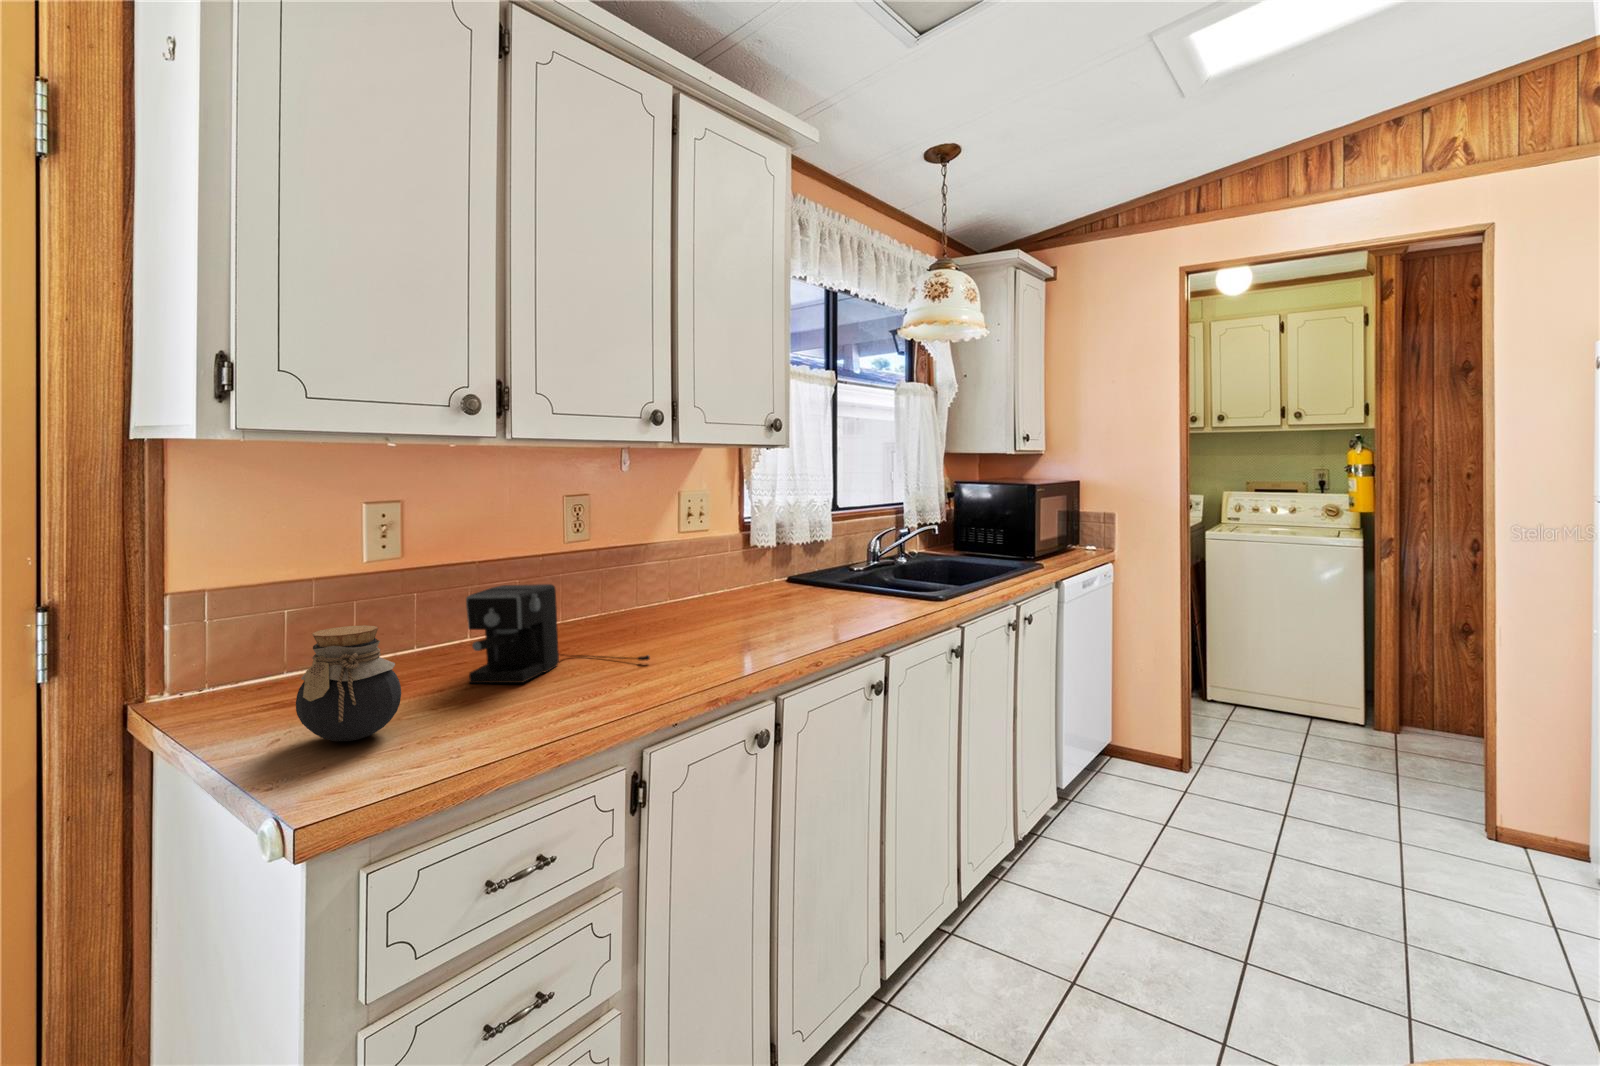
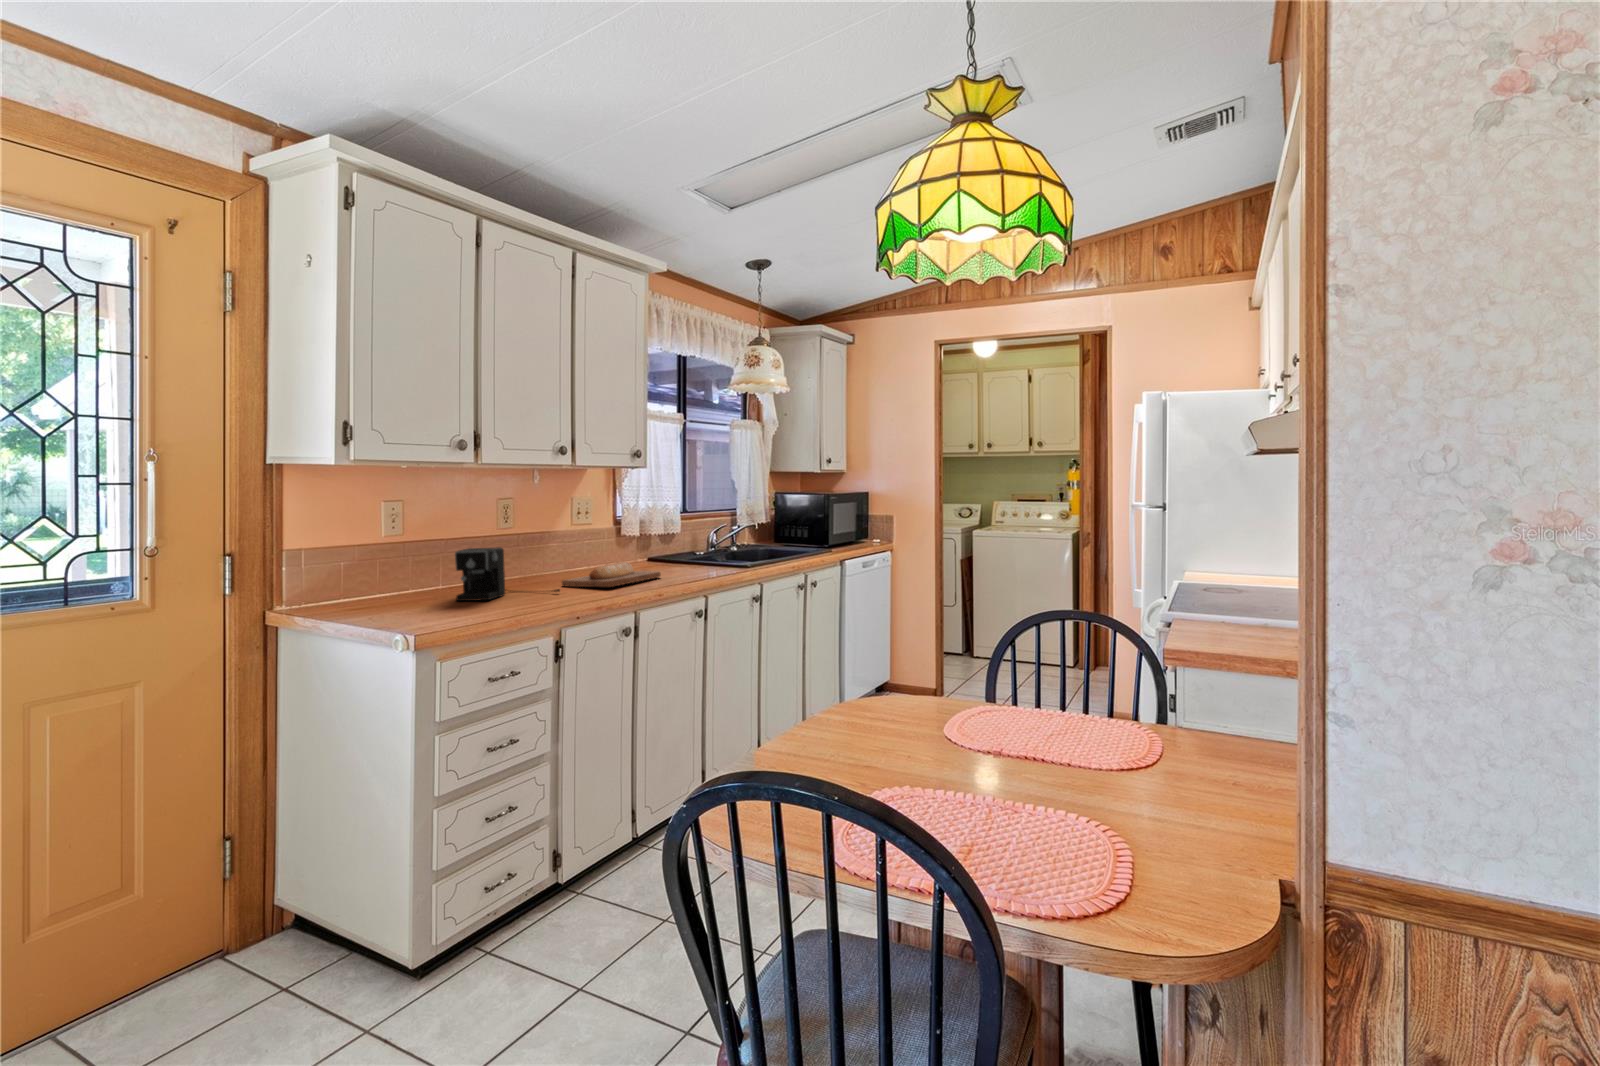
bread loaf: none [656,598,813,649] -> present [562,562,661,587]
jar: present [296,625,401,741] -> none [383,561,435,618]

